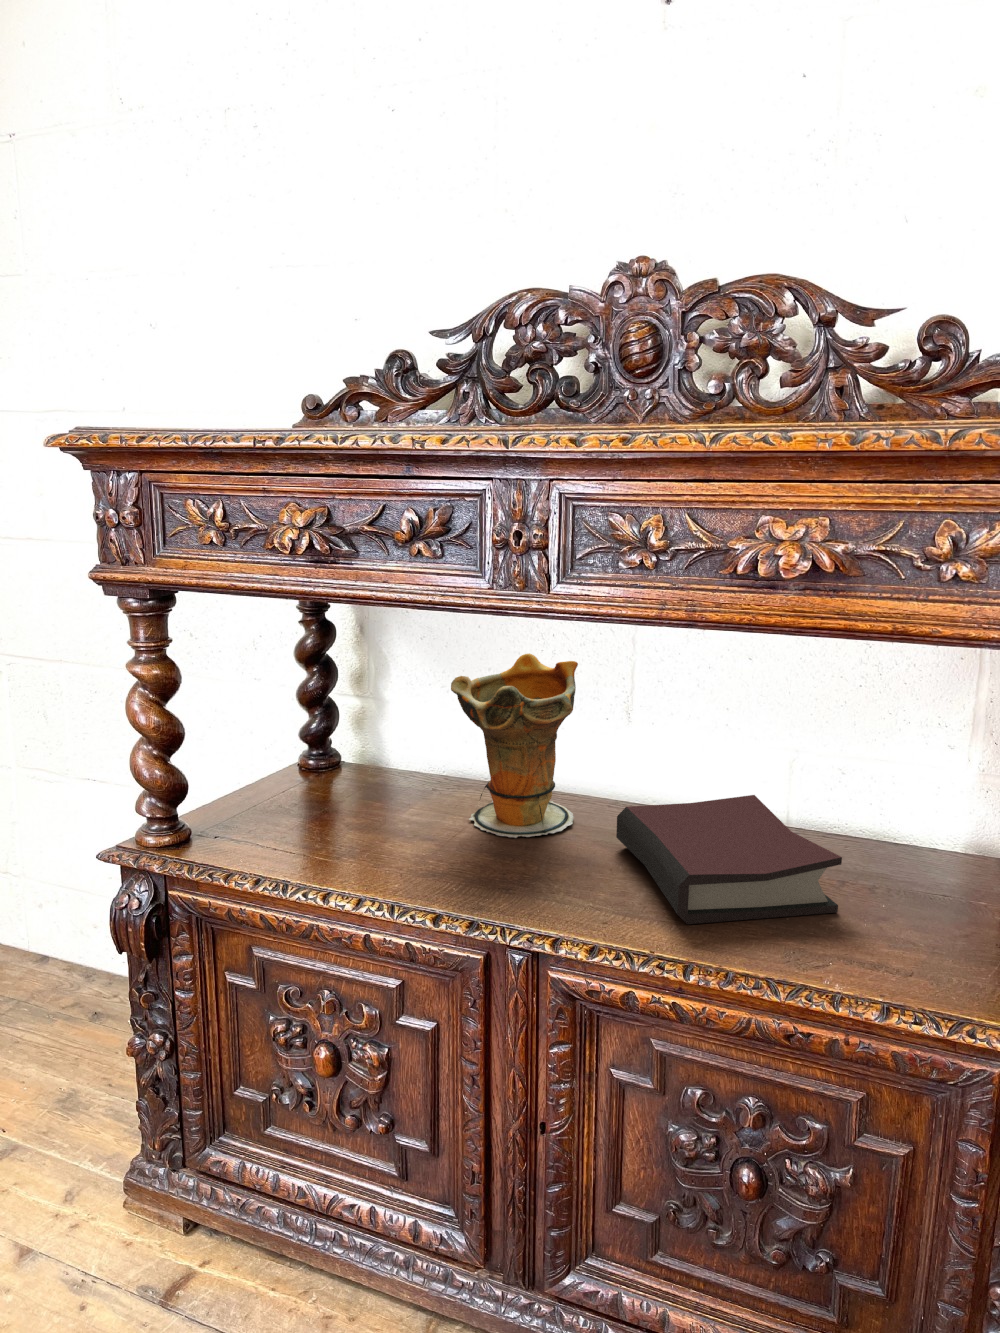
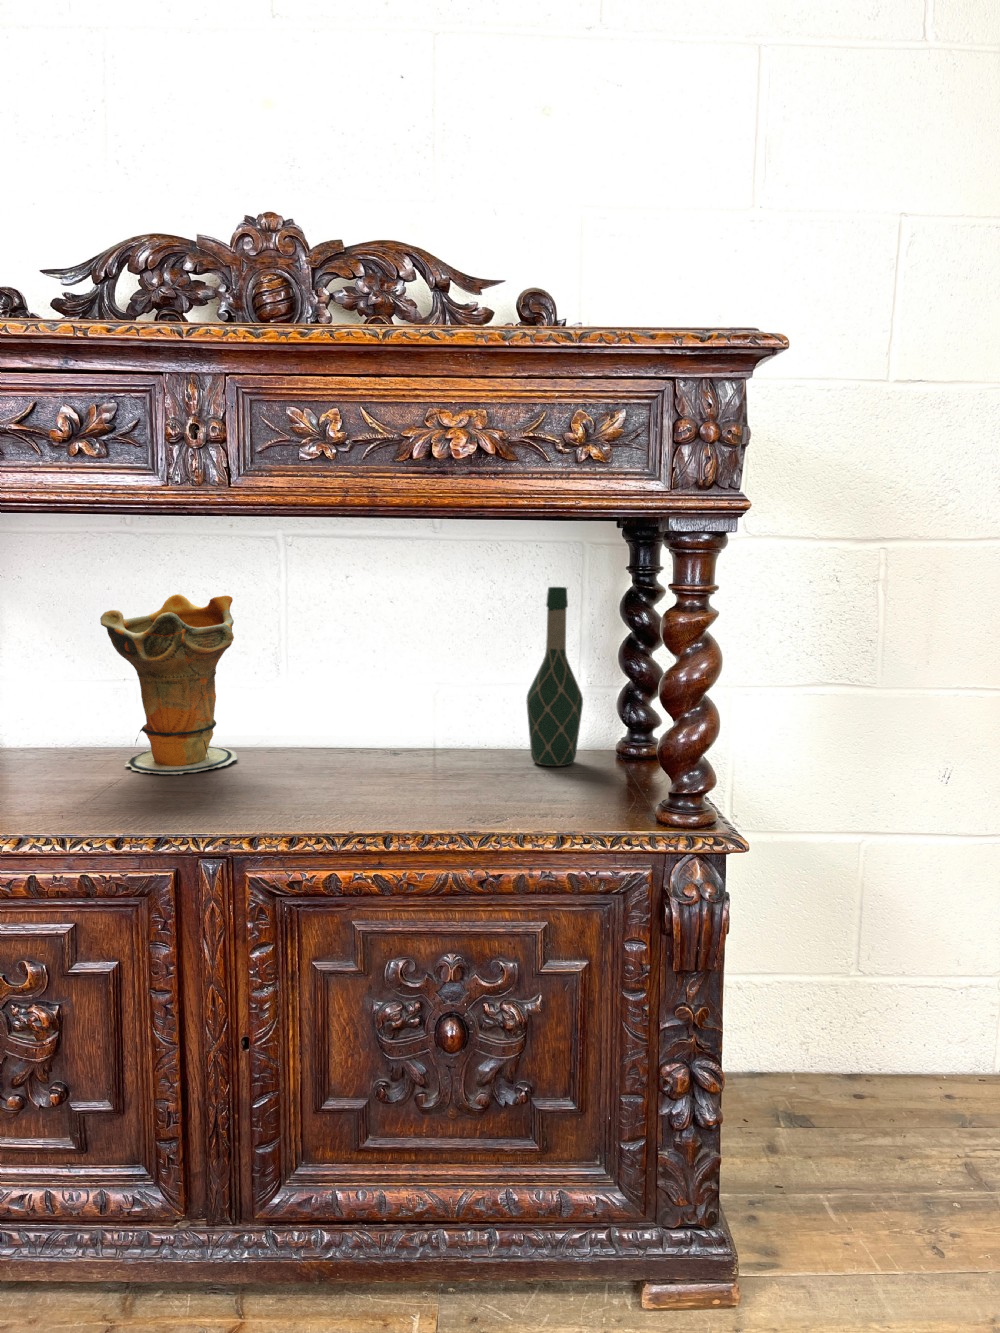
wine bottle: none [885,679,956,886] -> present [526,587,583,766]
hardback book: present [616,795,842,924] -> none [287,712,503,810]

